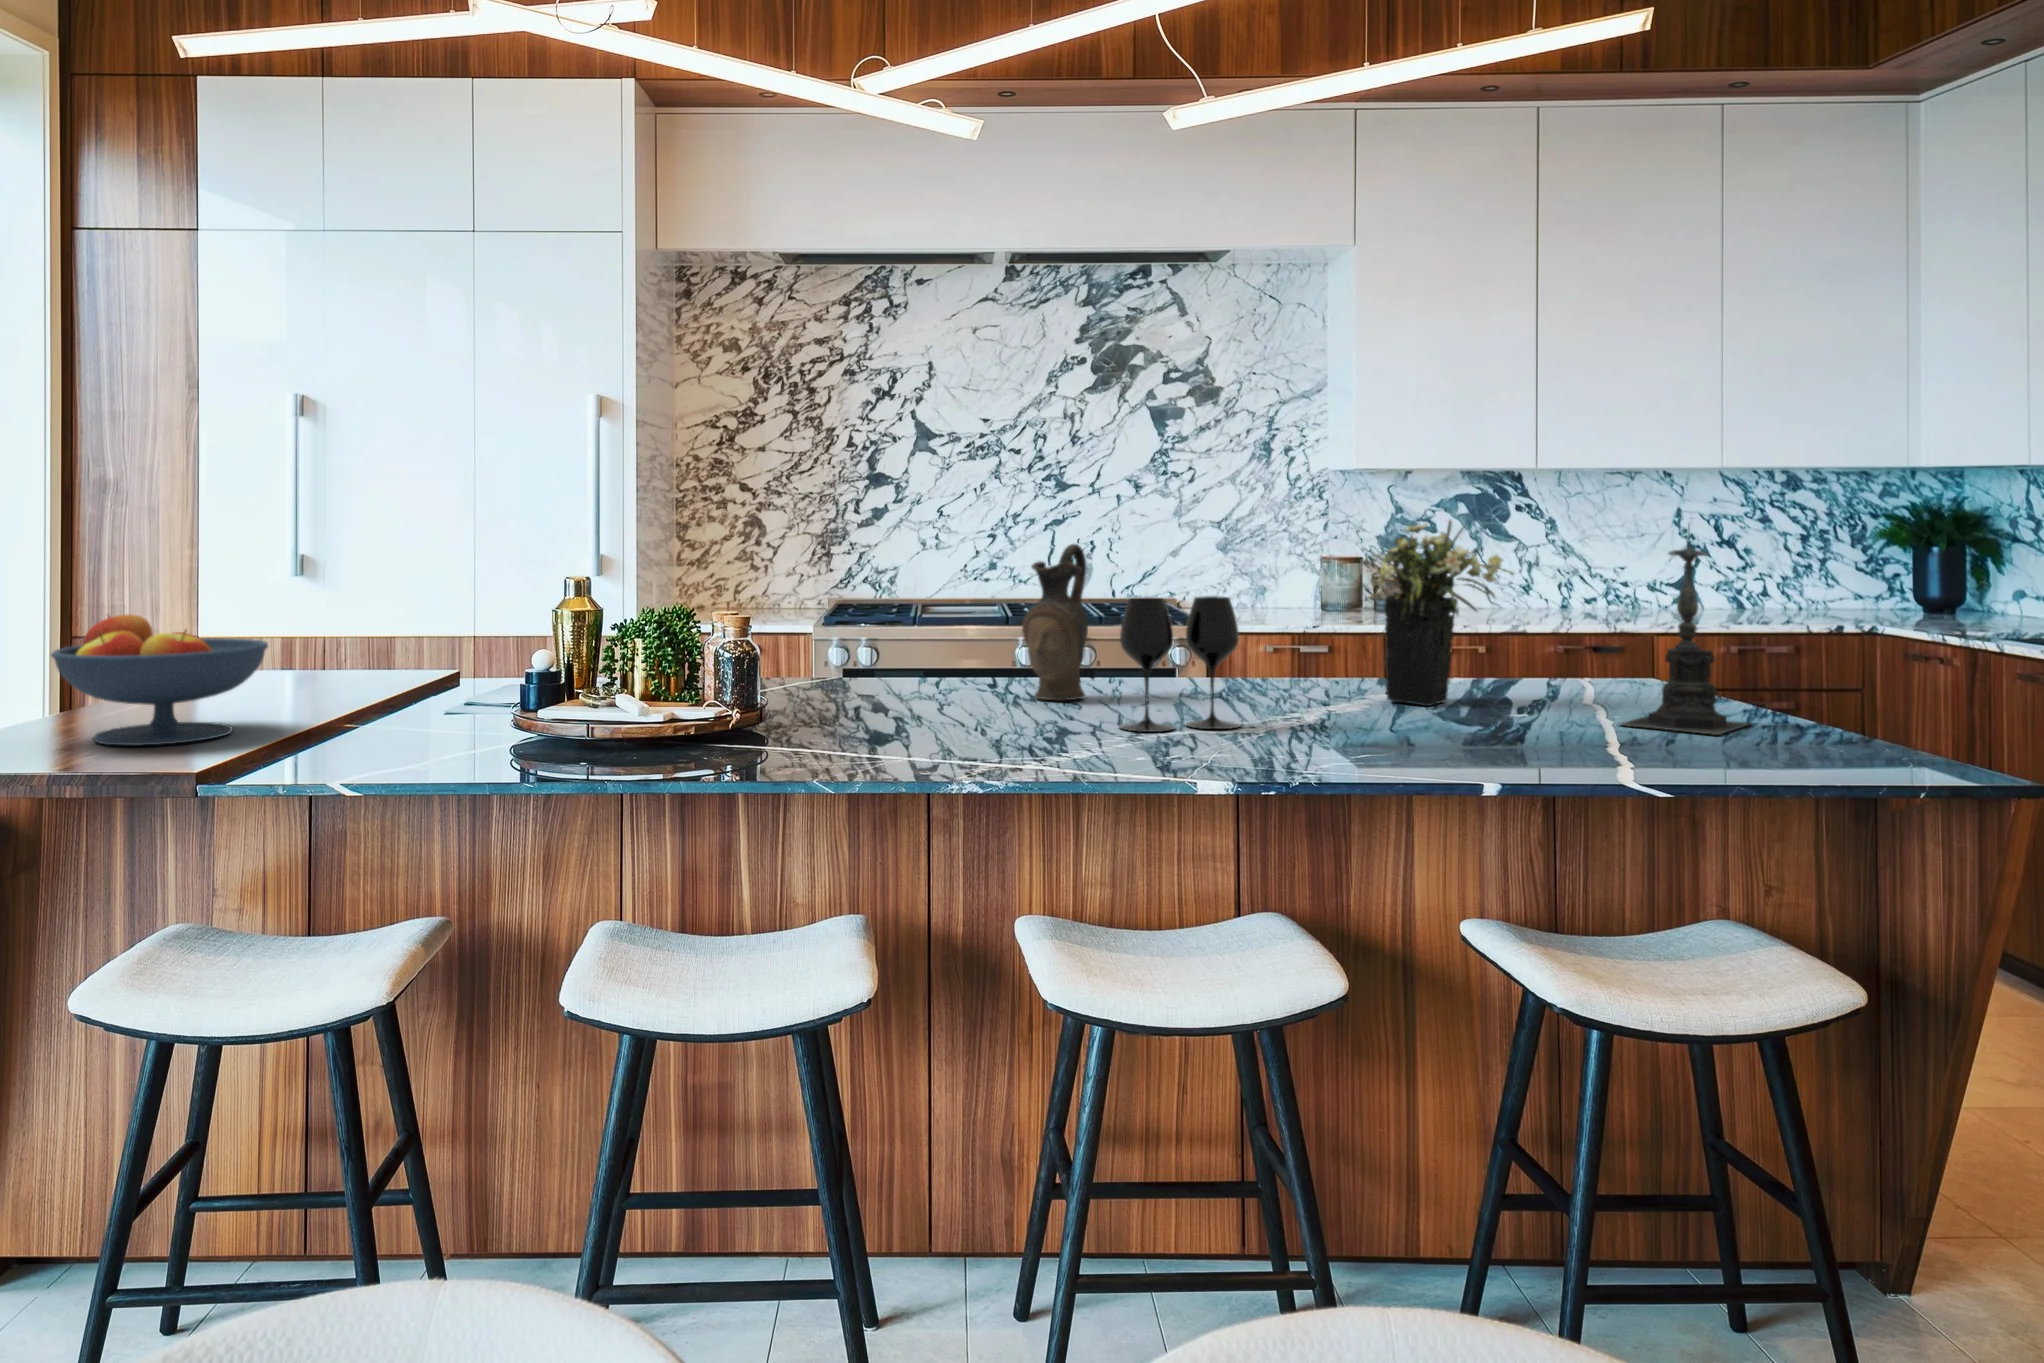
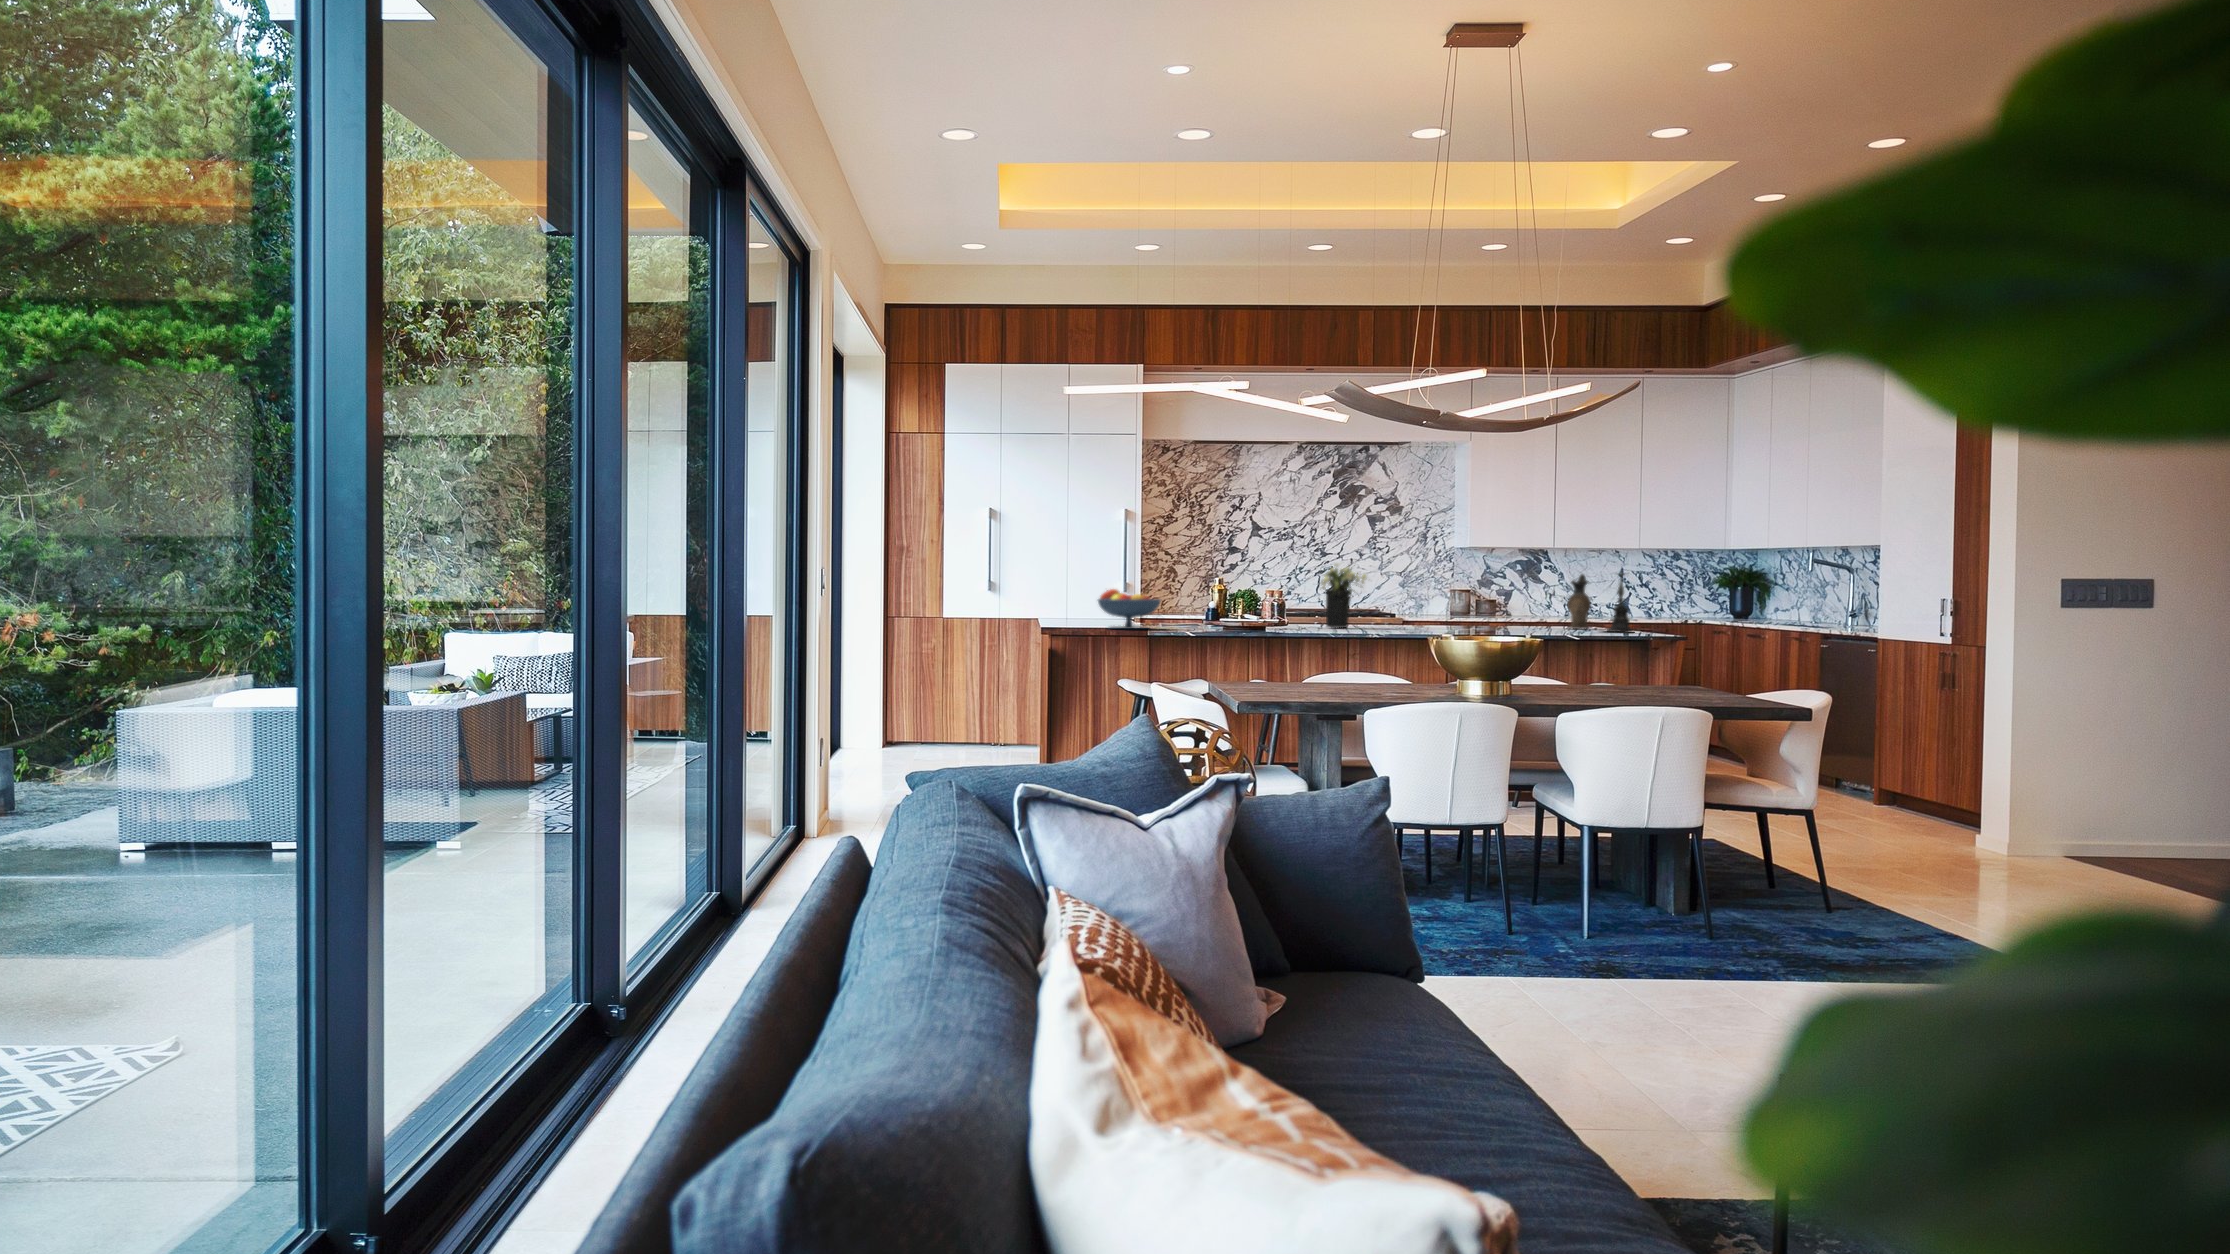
flower arrangement: present [1370,520,1514,706] -> present [1321,564,1367,628]
ceramic pitcher: present [1022,544,1088,700] -> present [1567,574,1591,629]
wine glass: present [1120,596,1240,732] -> none [1434,587,1474,631]

